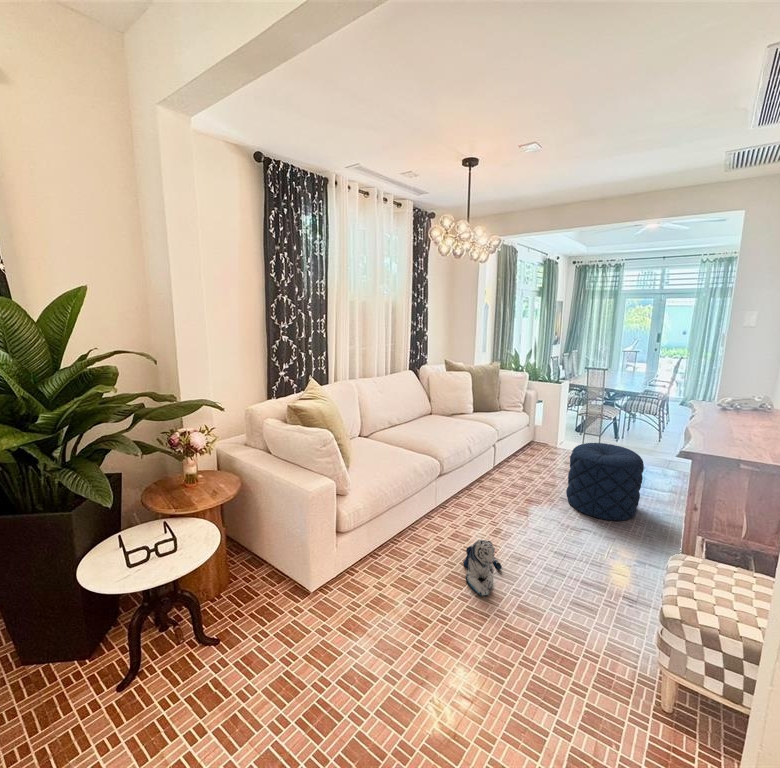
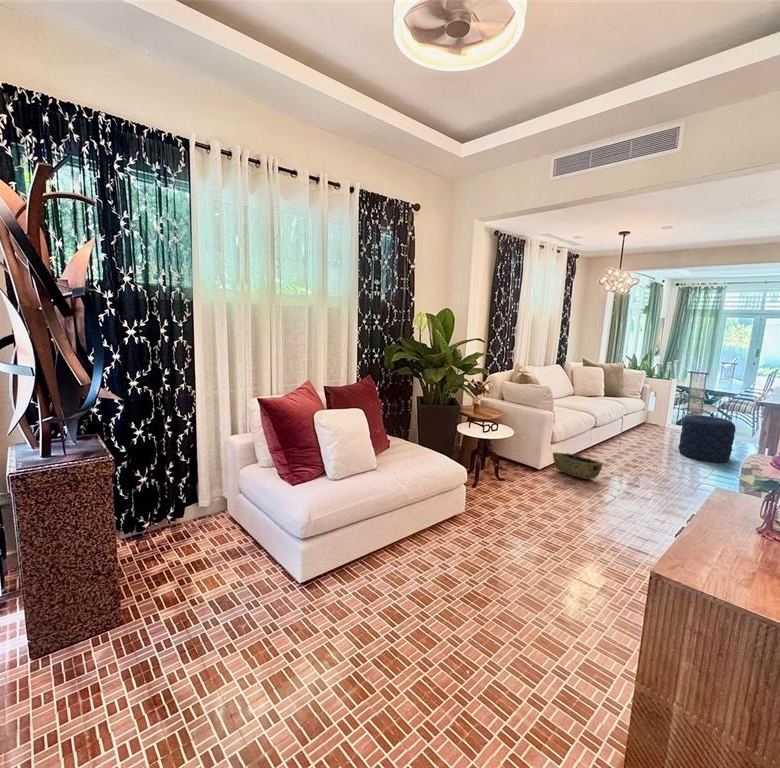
plush toy: present [463,540,502,596] -> none [619,452,644,478]
woven basket: none [330,550,415,623] -> present [553,452,603,479]

